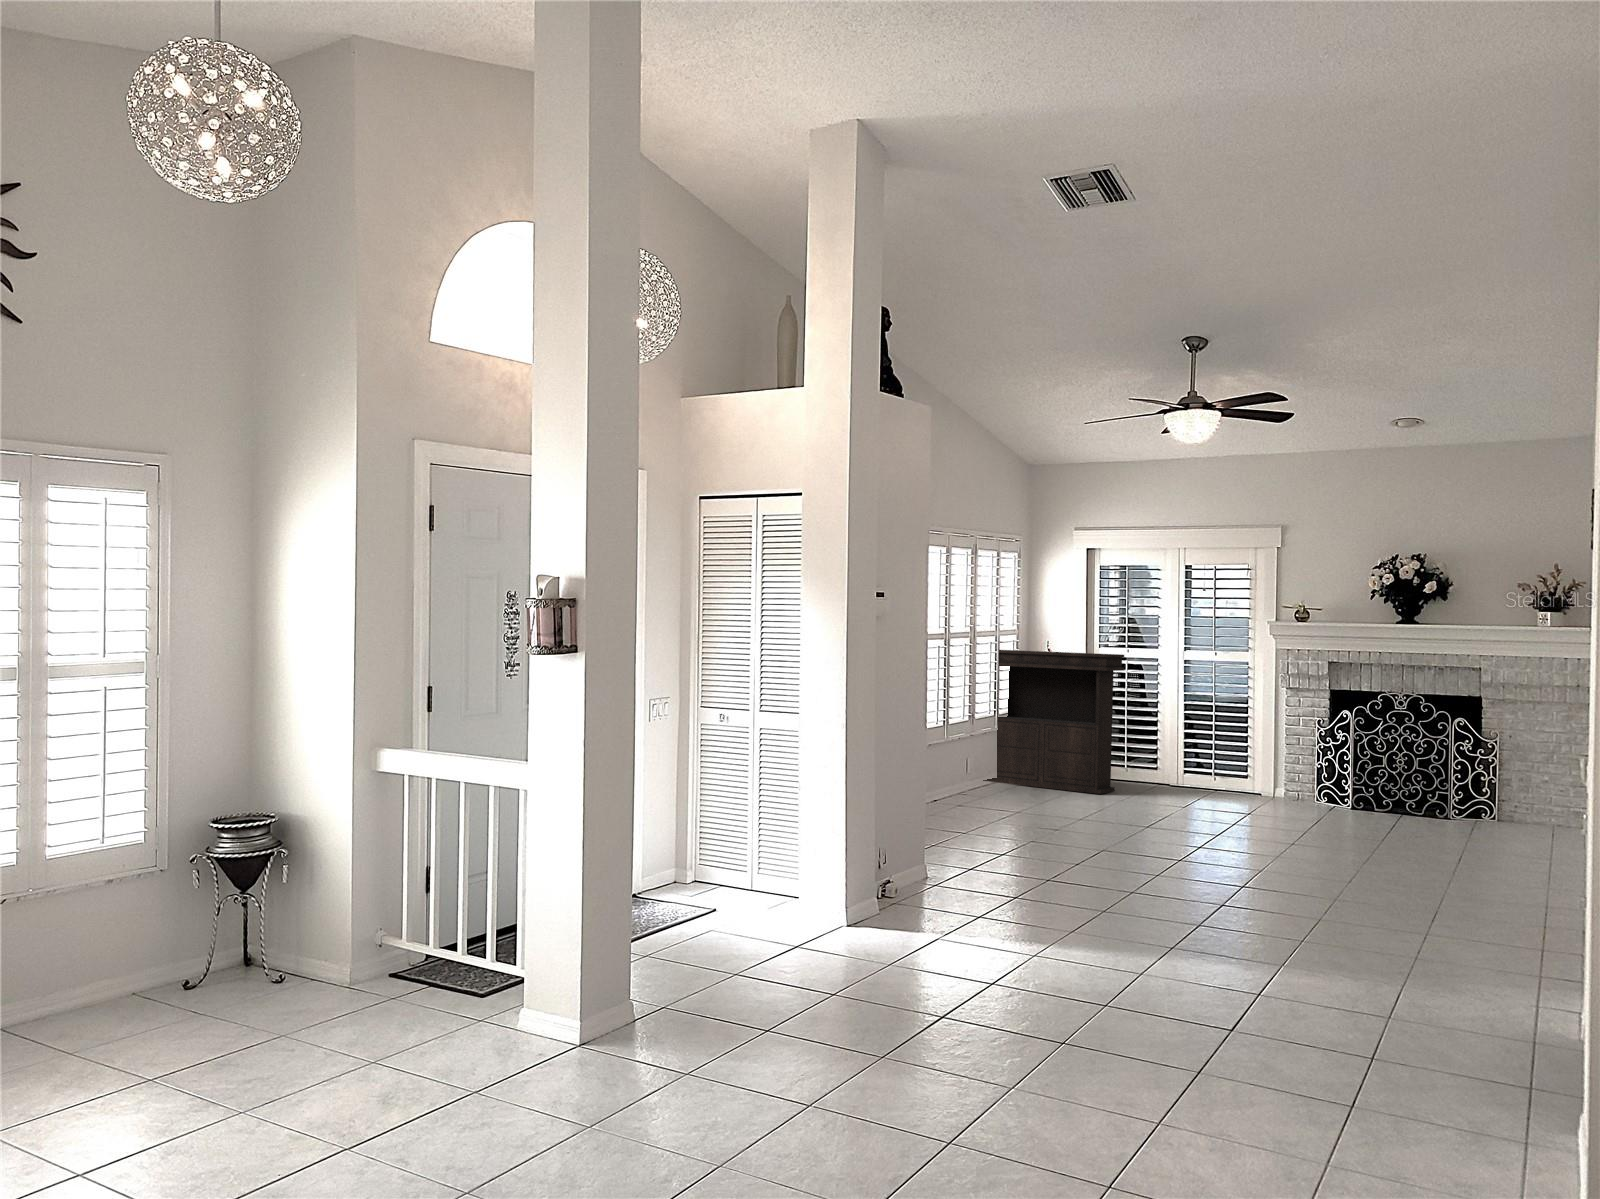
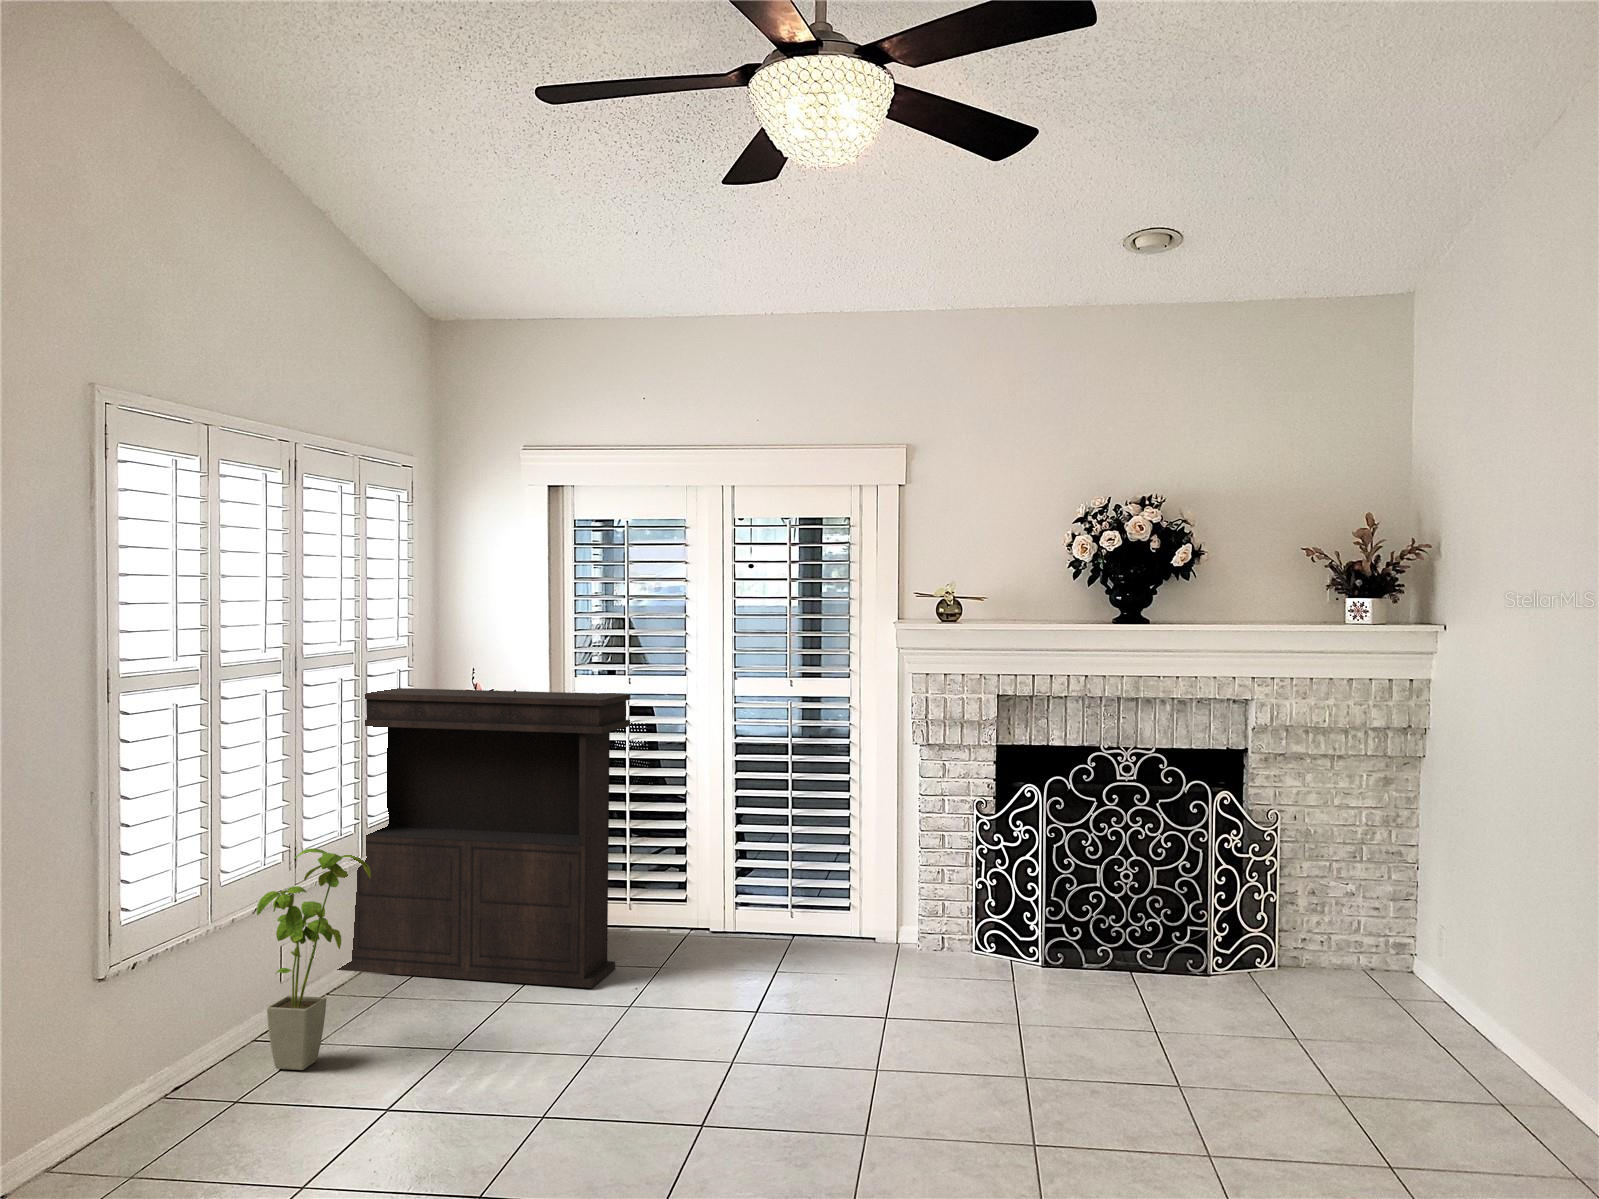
house plant: none [953,708,999,801] -> present [257,849,371,1070]

